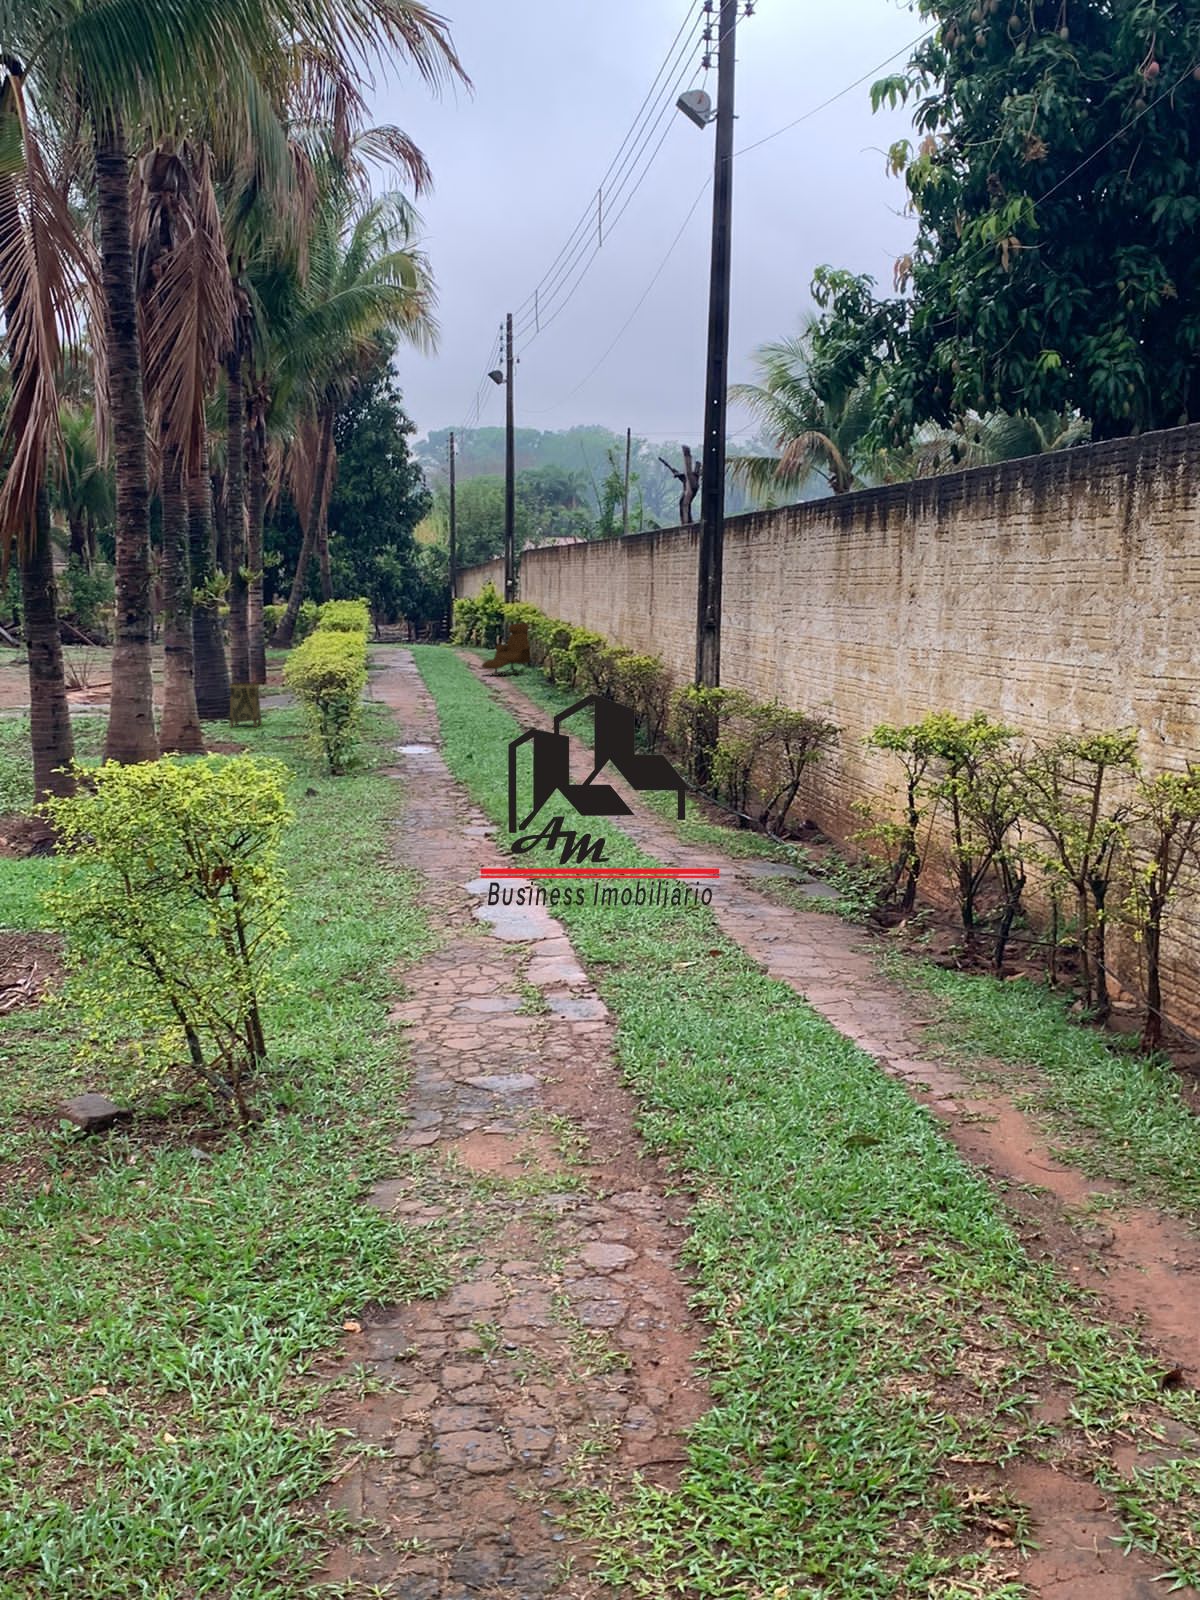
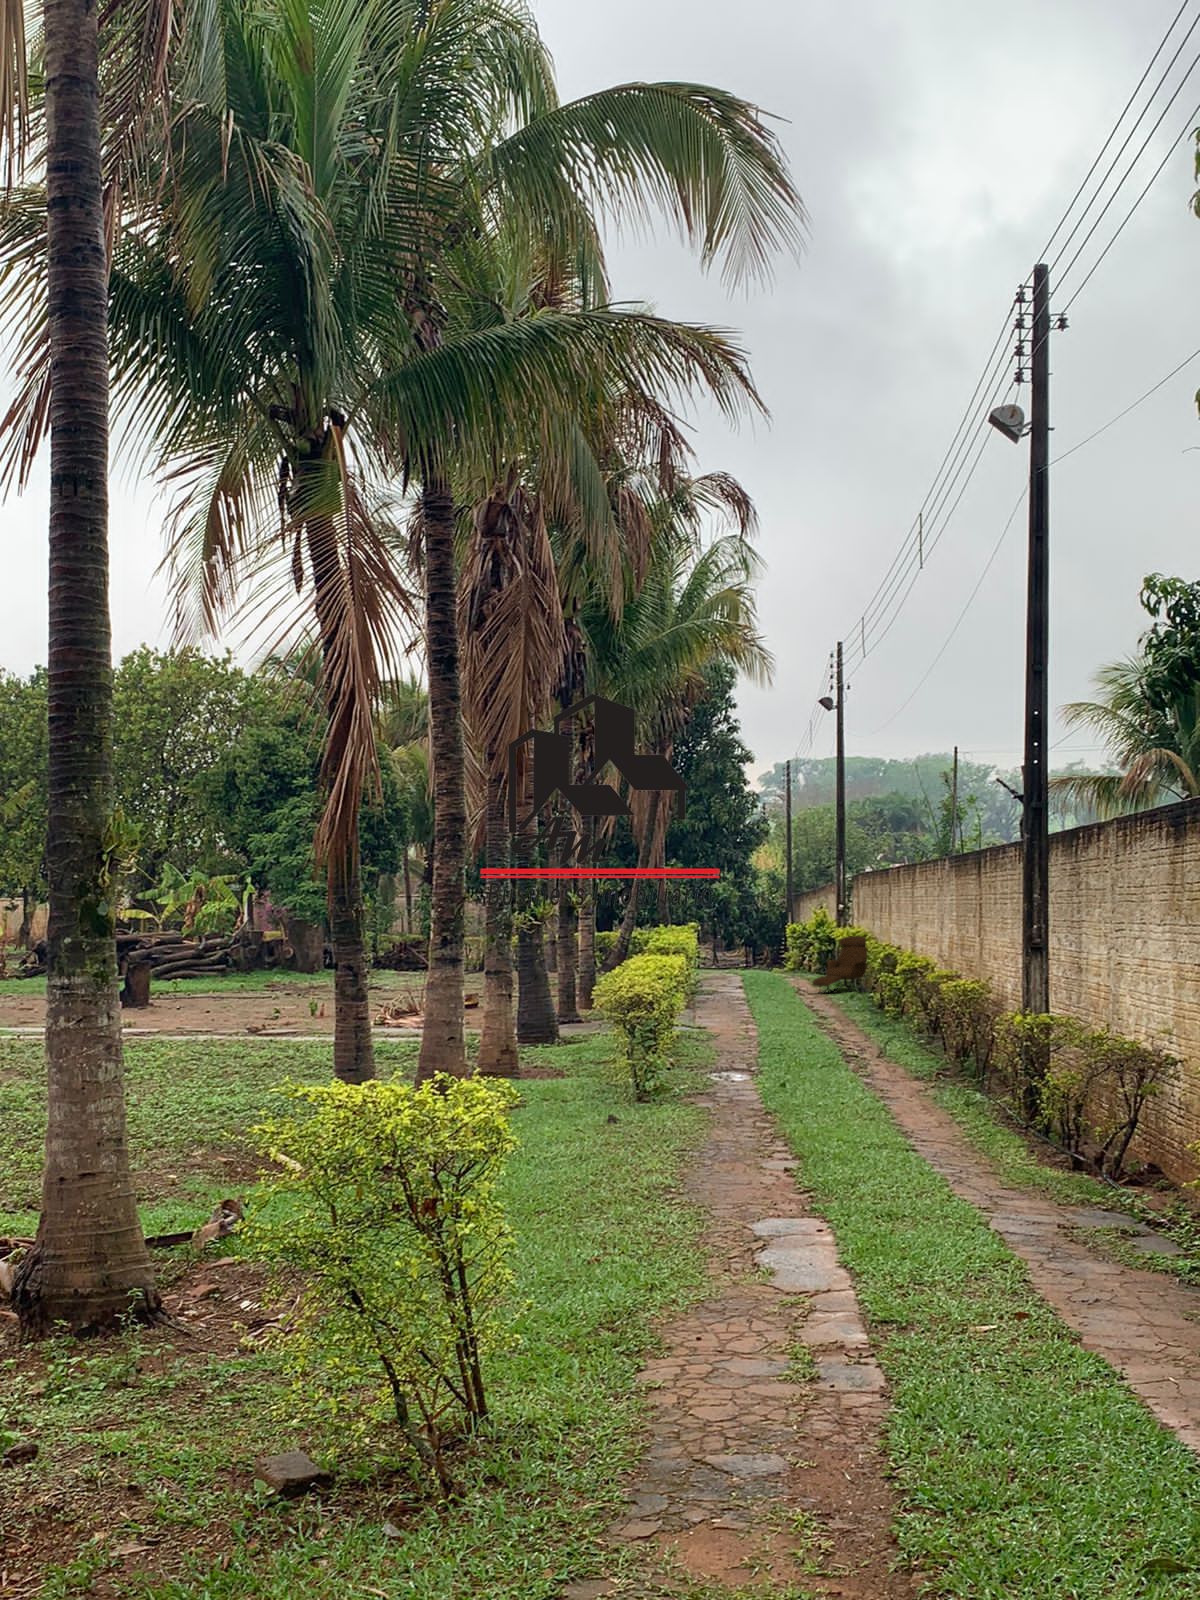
basket: present [229,682,262,727] -> none [546,1012,578,1059]

